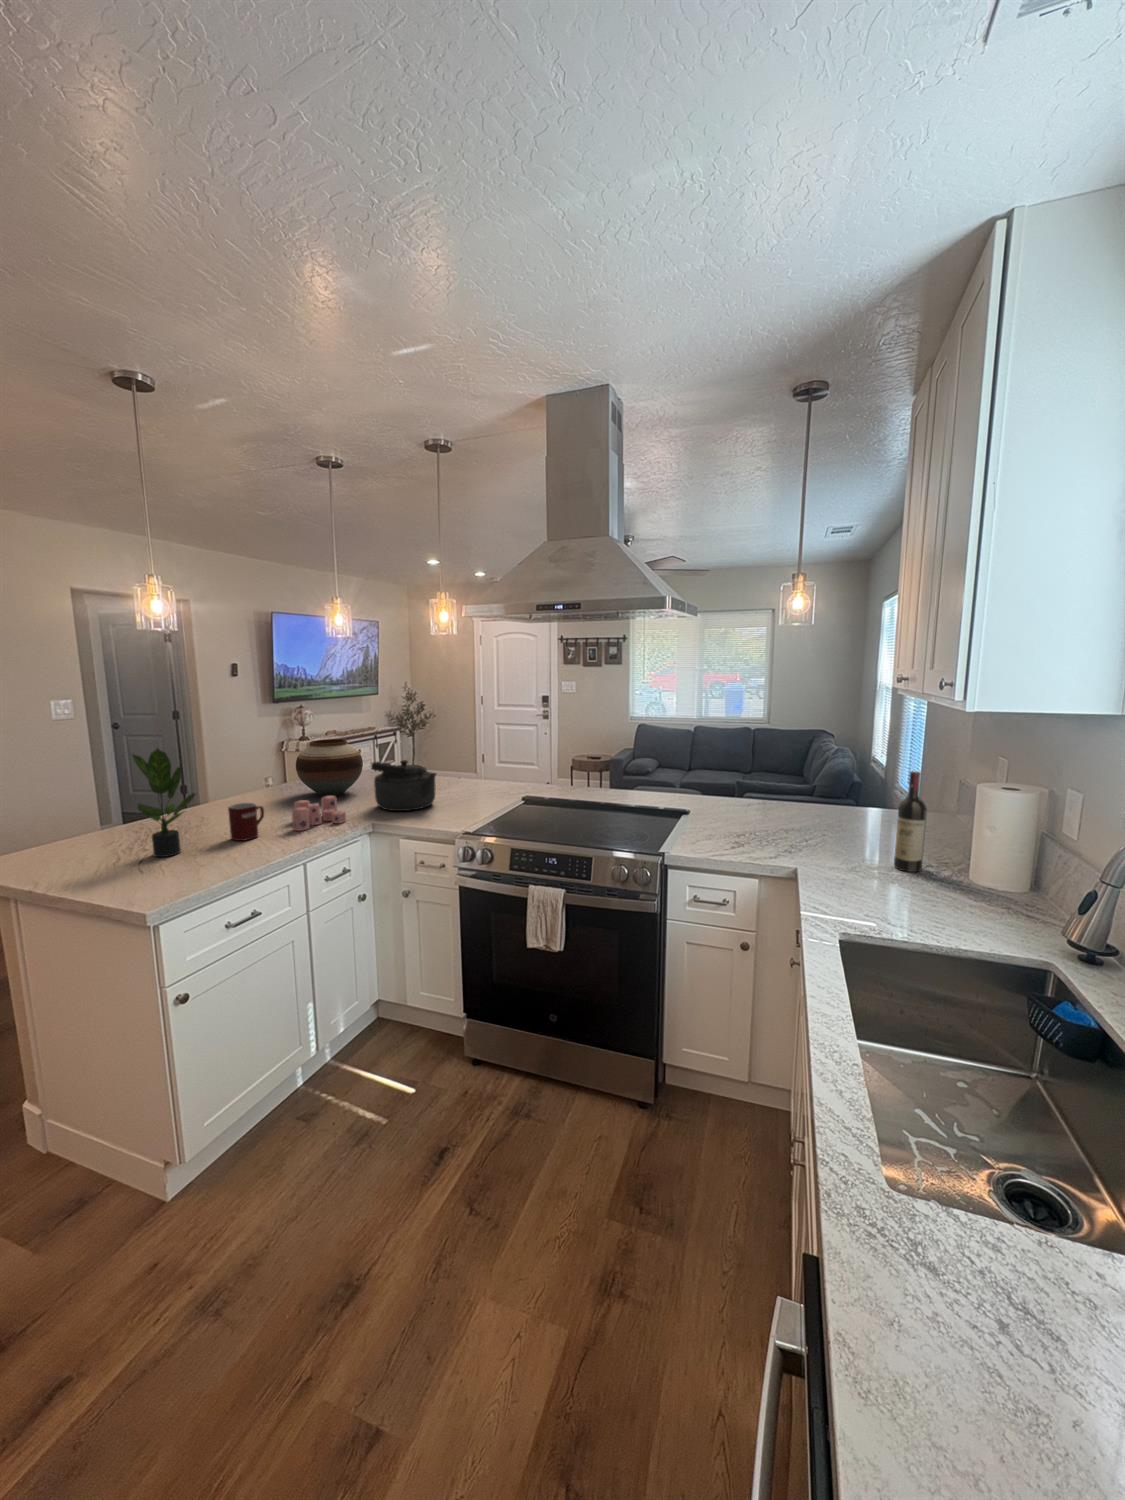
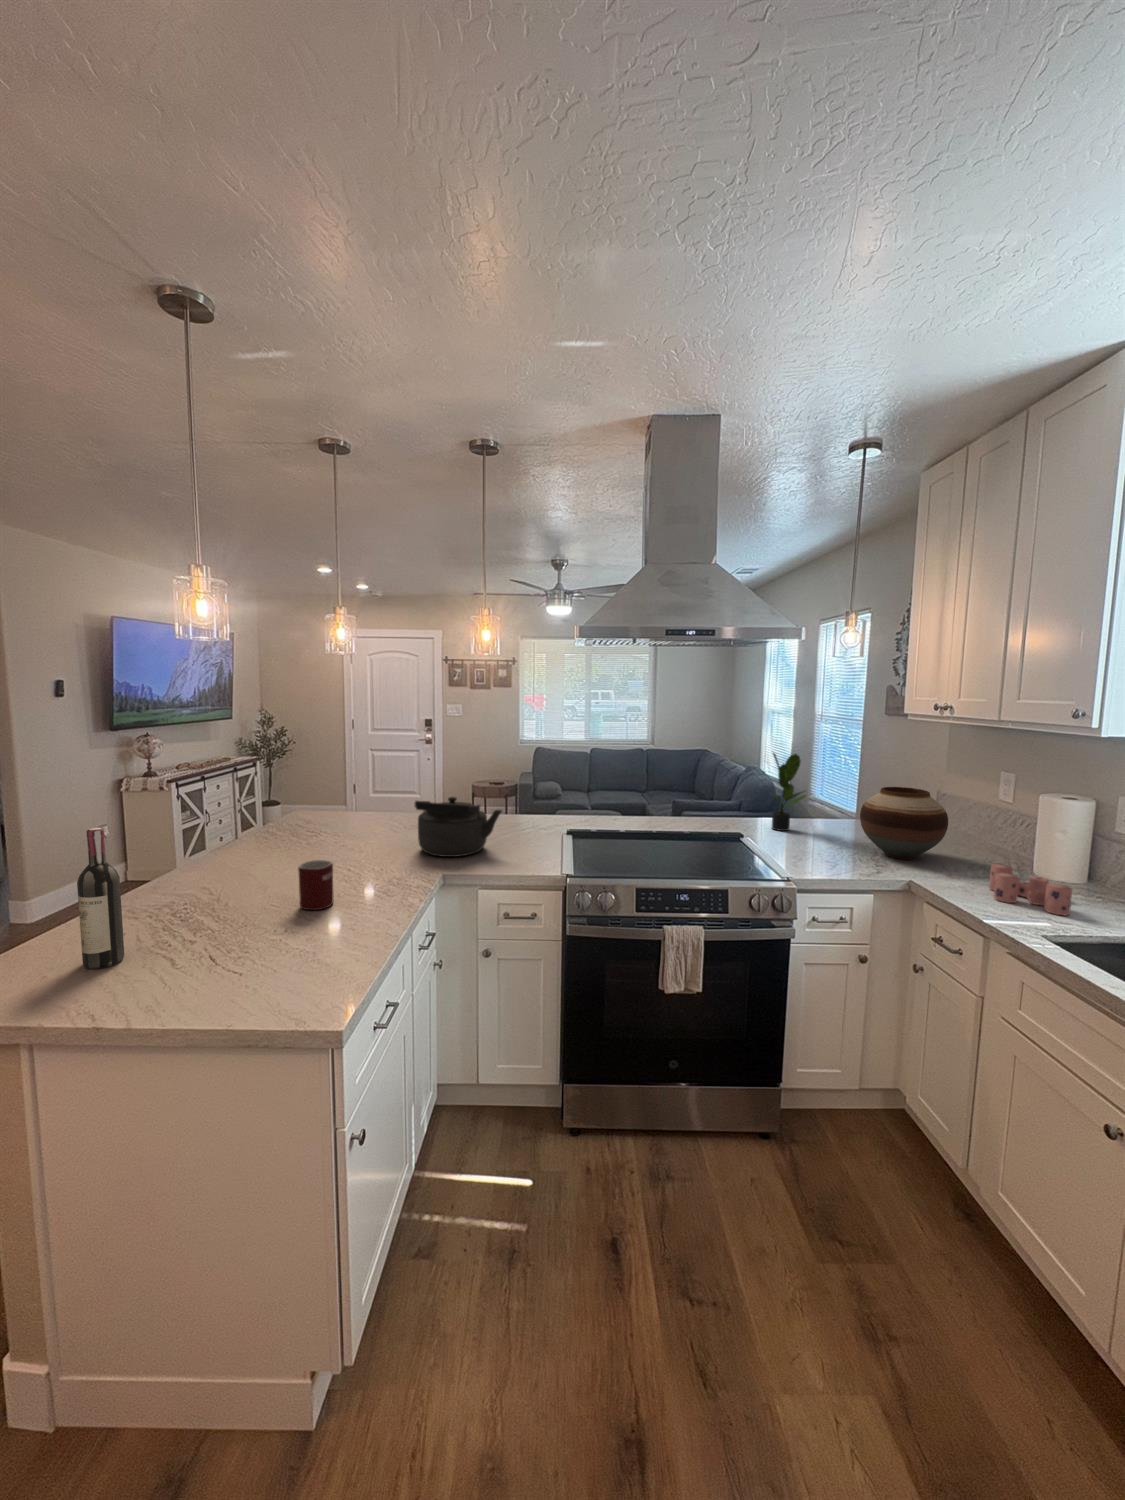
vase: present [296,739,363,796] -> present [860,787,948,859]
potted plant: present [132,748,195,857] -> present [771,753,806,831]
wine bottle: present [894,771,927,872] -> present [77,828,124,969]
candle: present [292,796,346,831] -> present [989,864,1072,915]

